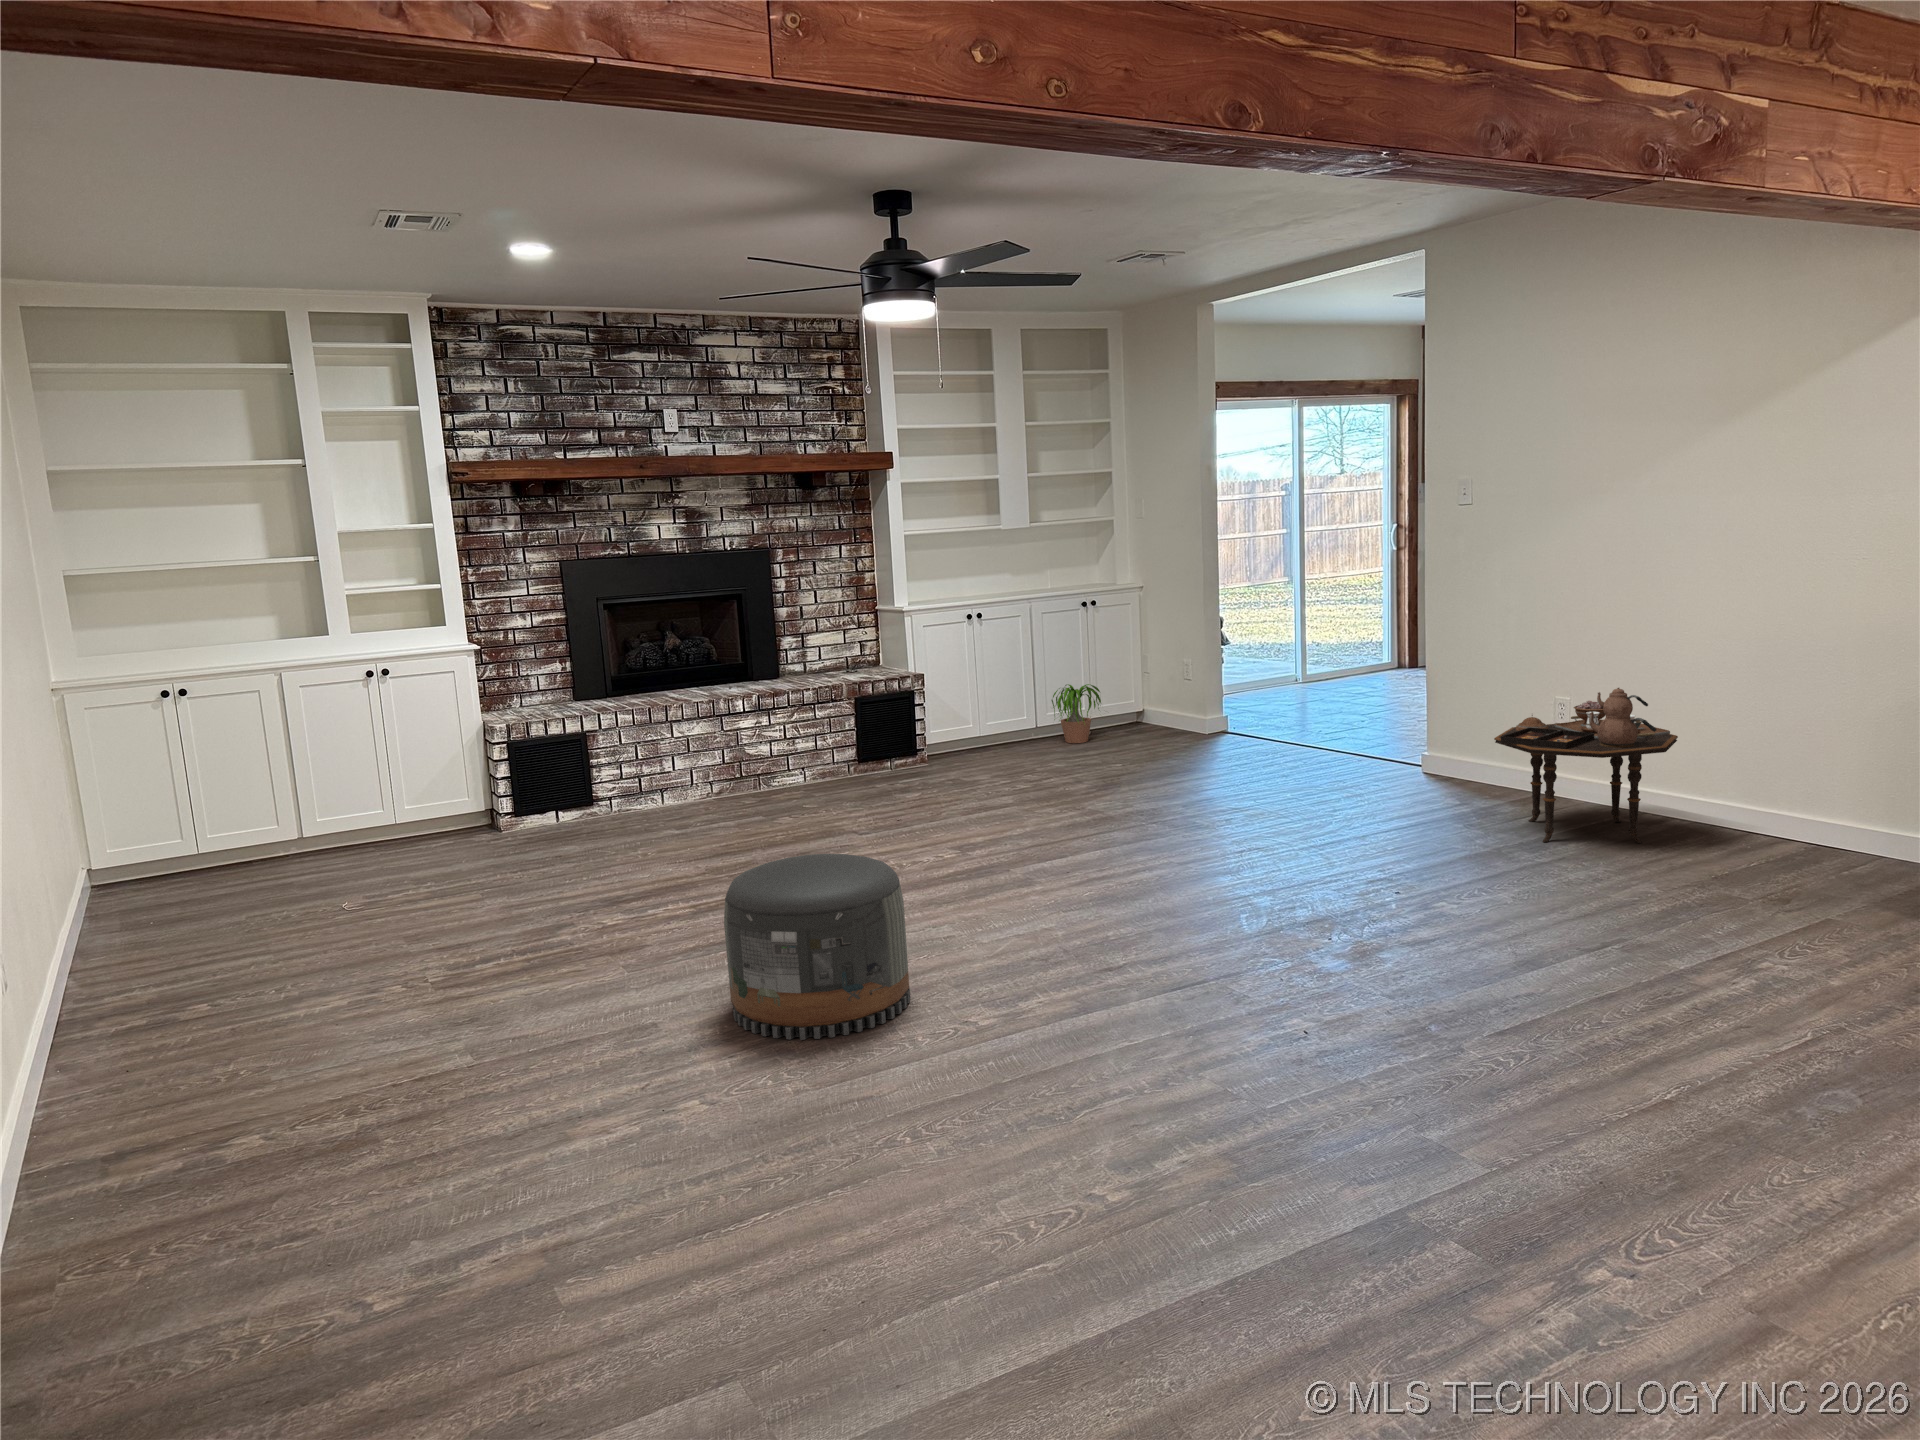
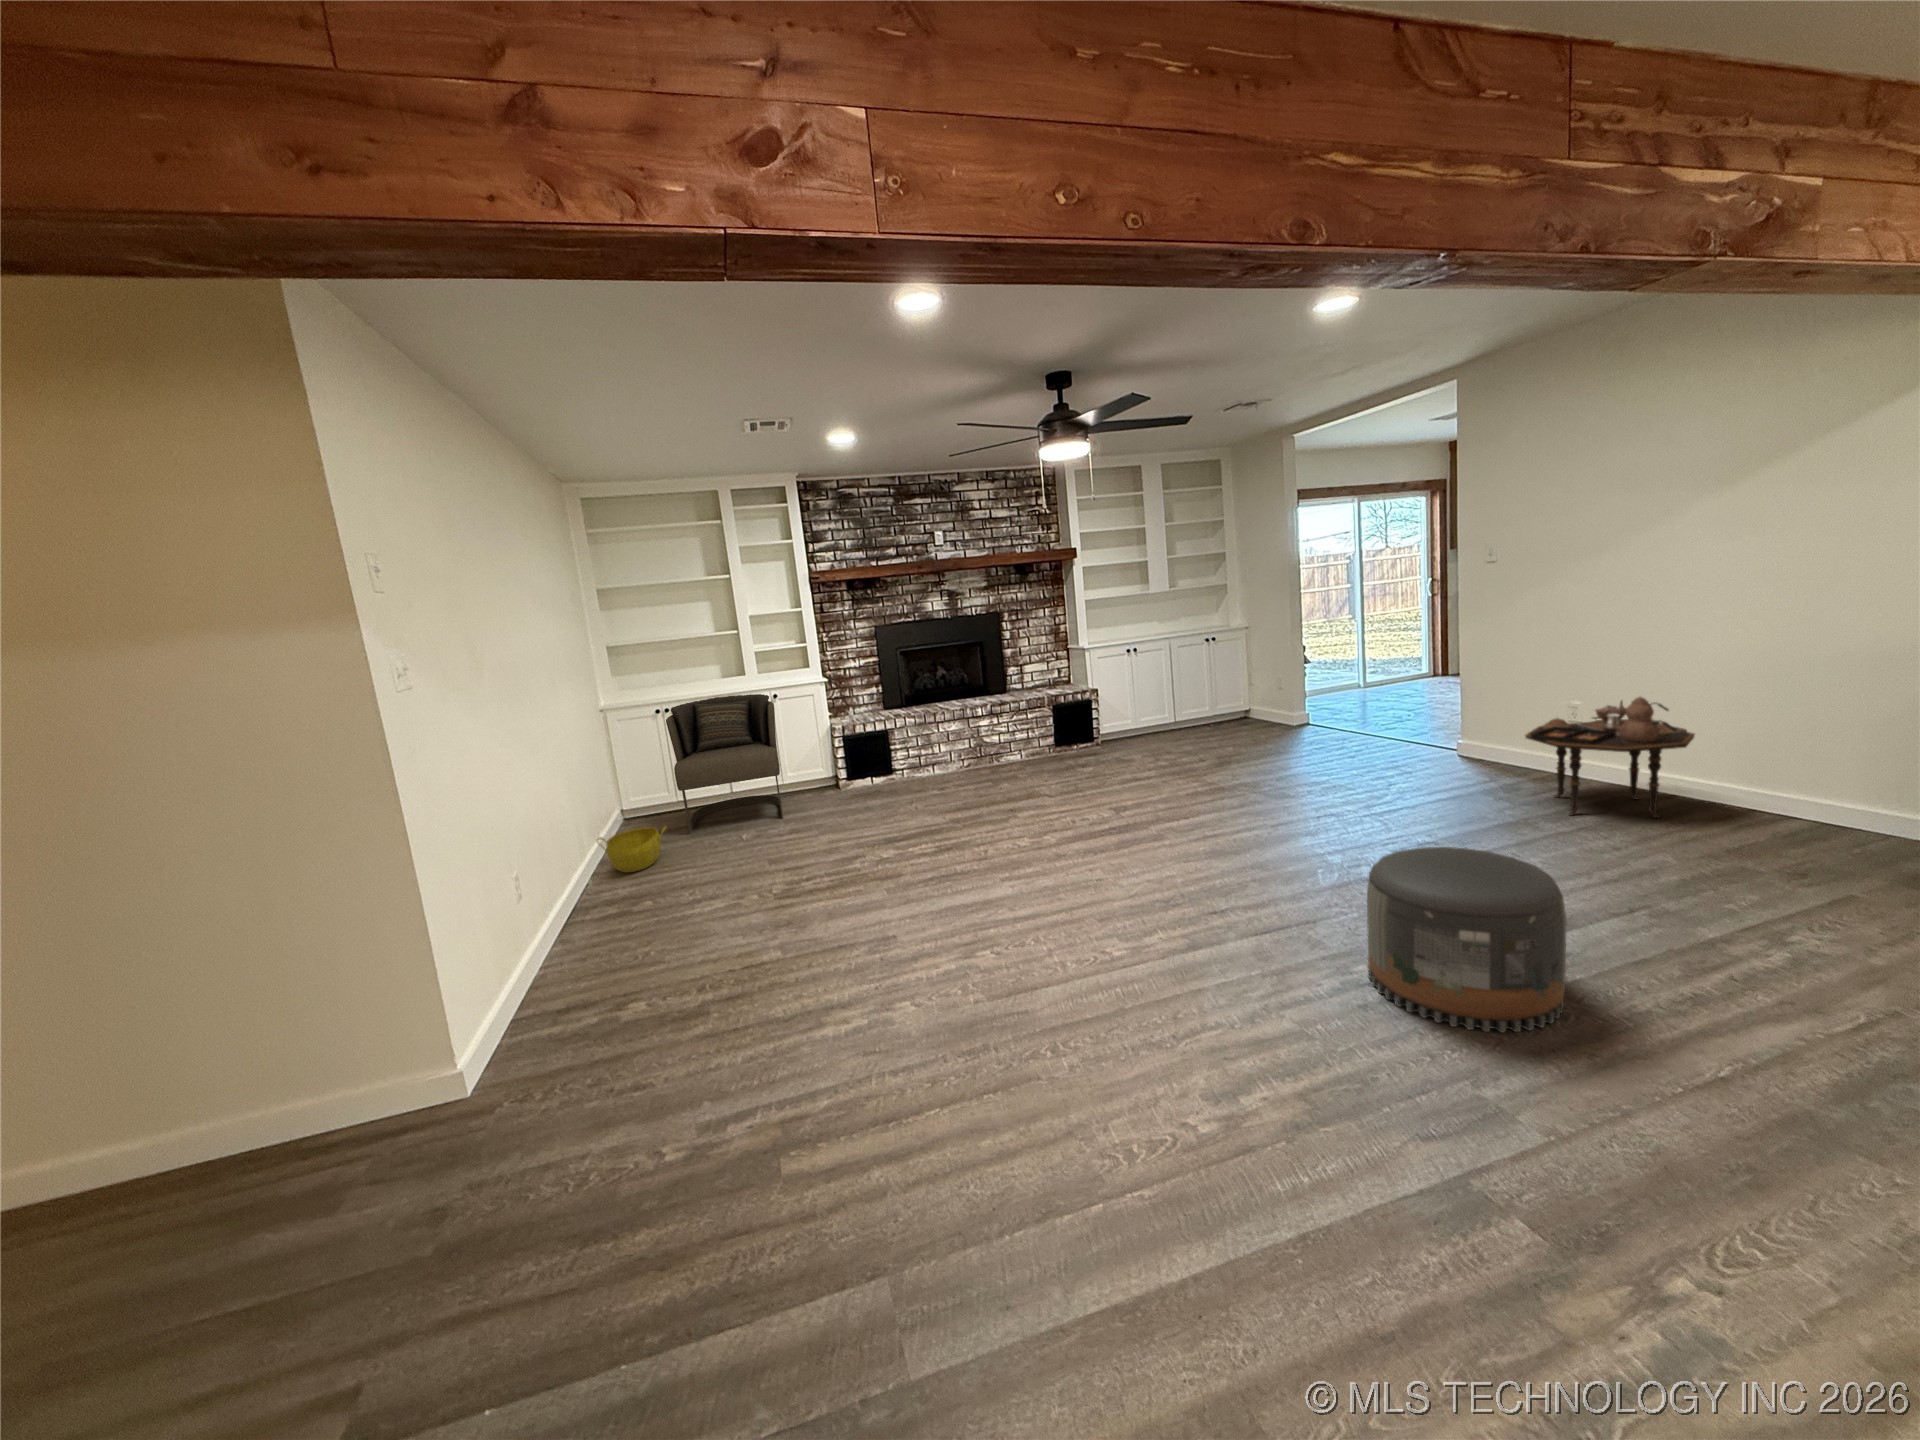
armchair: none [194,666,409,905] -> present [666,694,783,834]
potted plant: present [1052,684,1101,743] -> none [1181,694,1223,732]
pouf: present [724,854,910,1040] -> present [1367,847,1567,1032]
basket: none [75,886,208,967] -> present [597,826,666,872]

